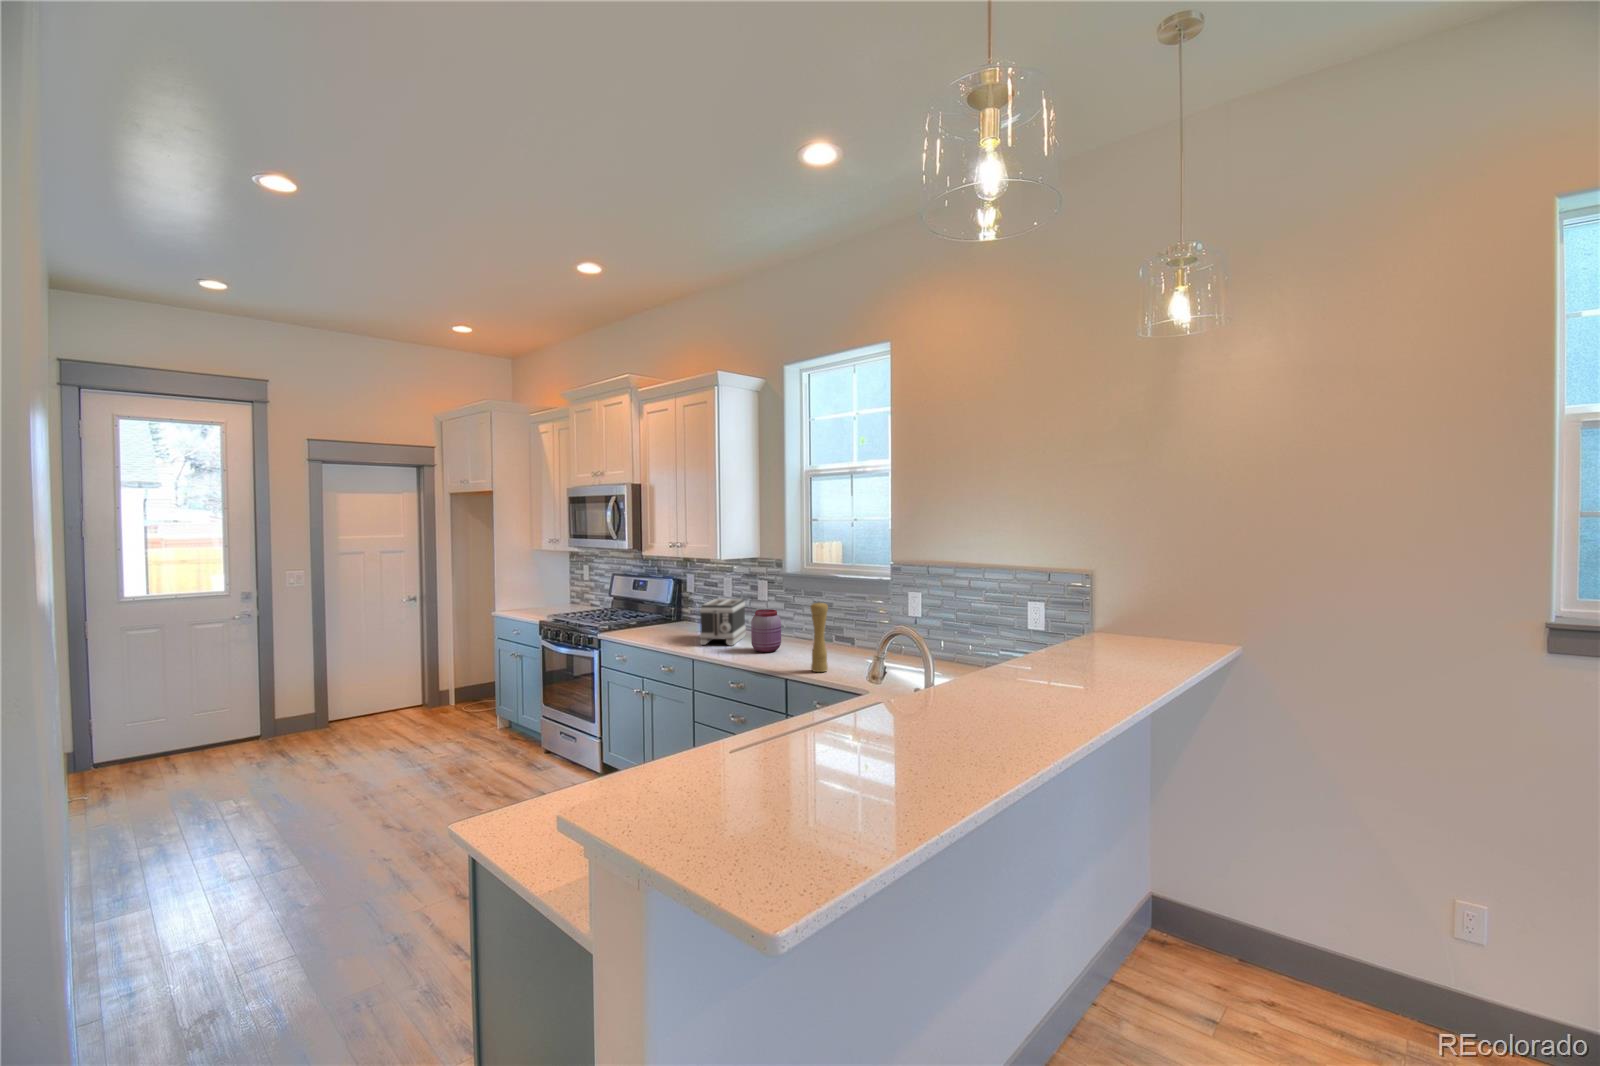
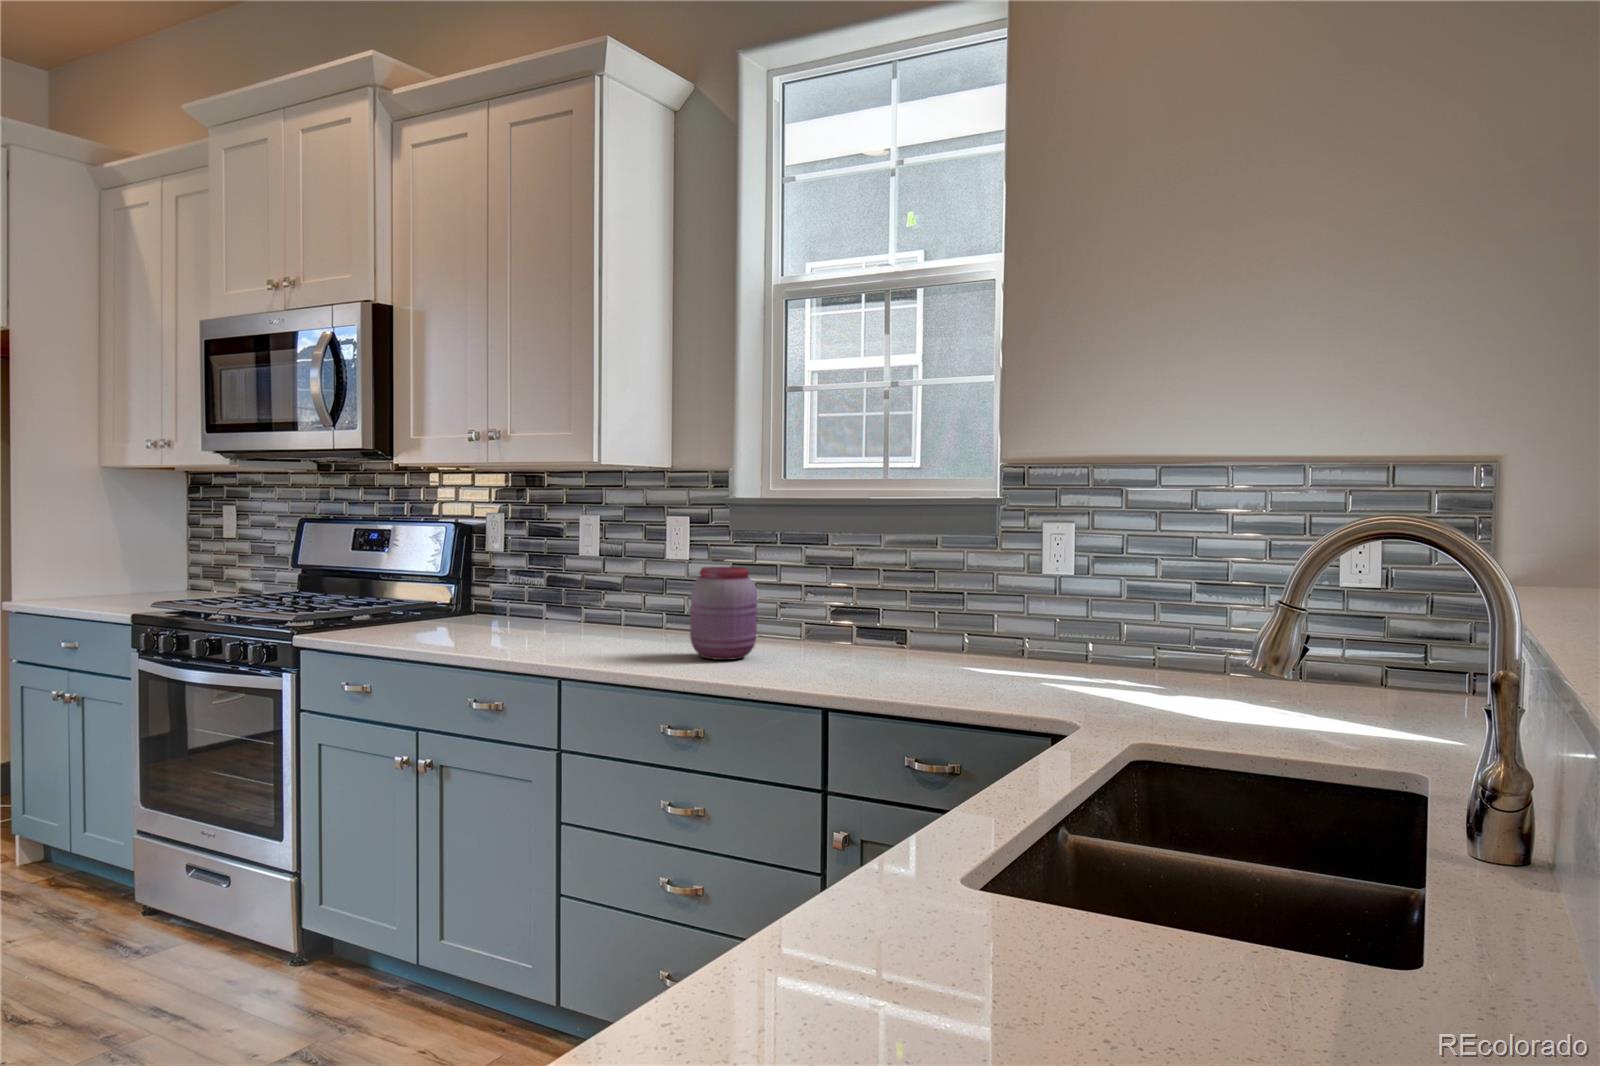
toaster: present [699,599,746,646] -> none [560,553,646,650]
pepper mill: present [810,602,828,672] -> none [873,532,915,691]

